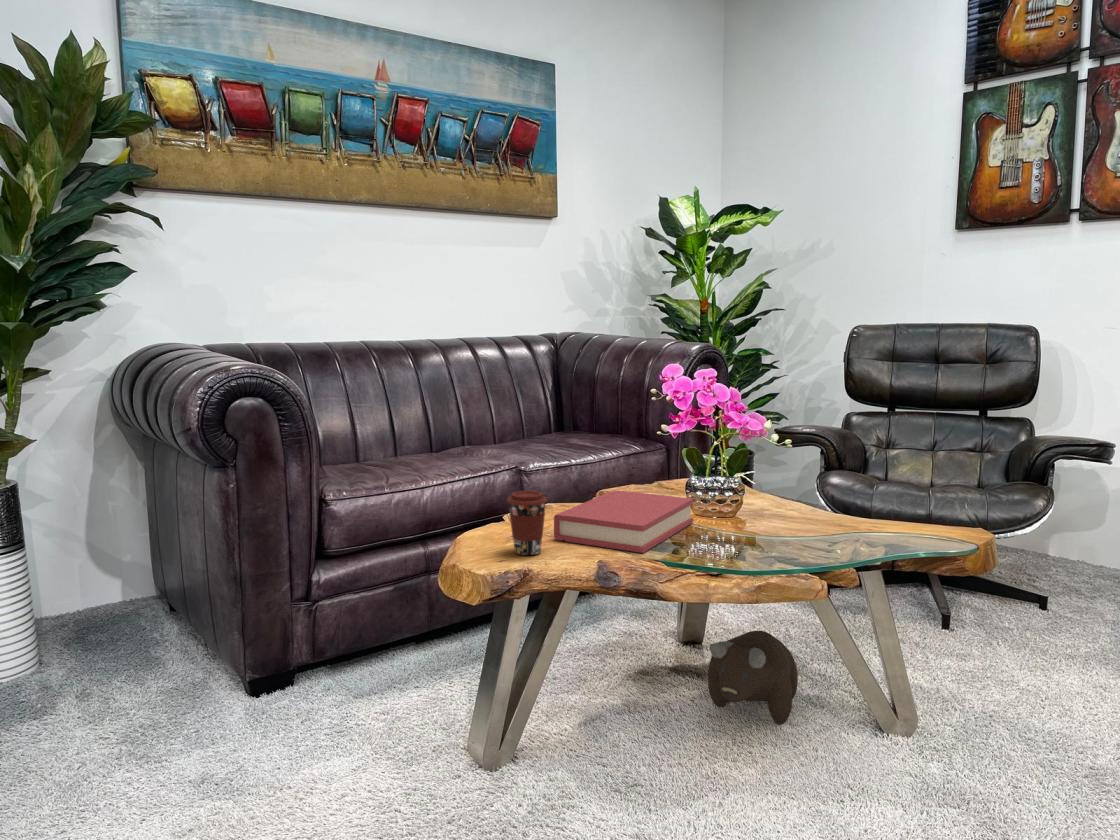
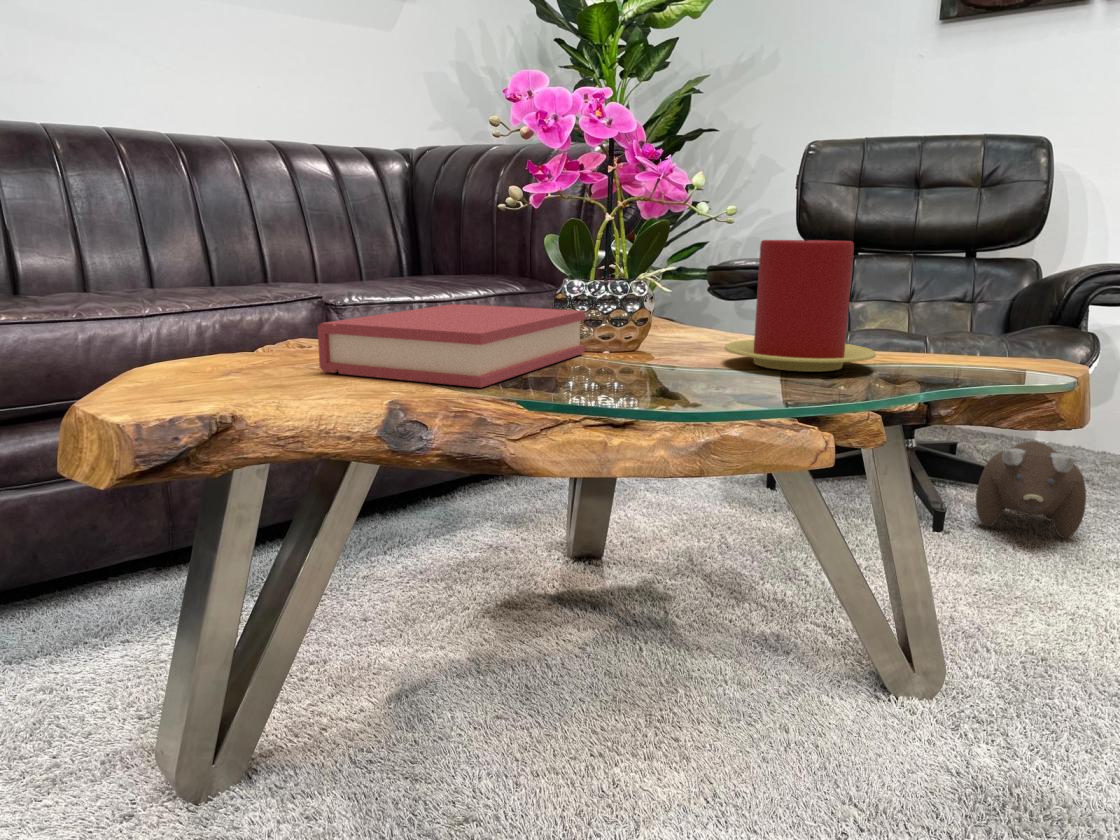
candle: none [774,462,861,540] -> present [724,238,876,371]
coffee cup: present [507,491,548,555] -> none [198,266,288,391]
plush toy: present [708,631,798,724] -> present [976,441,1086,538]

